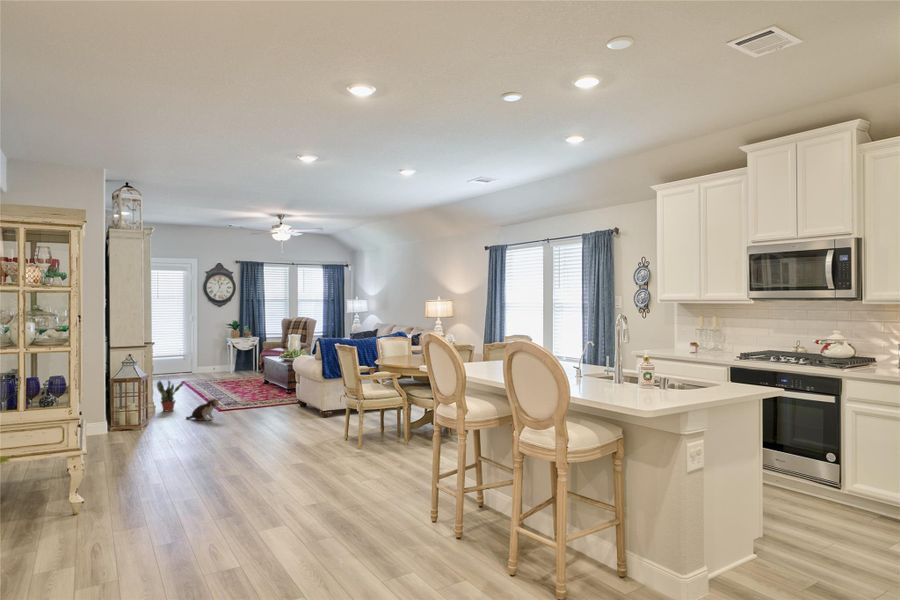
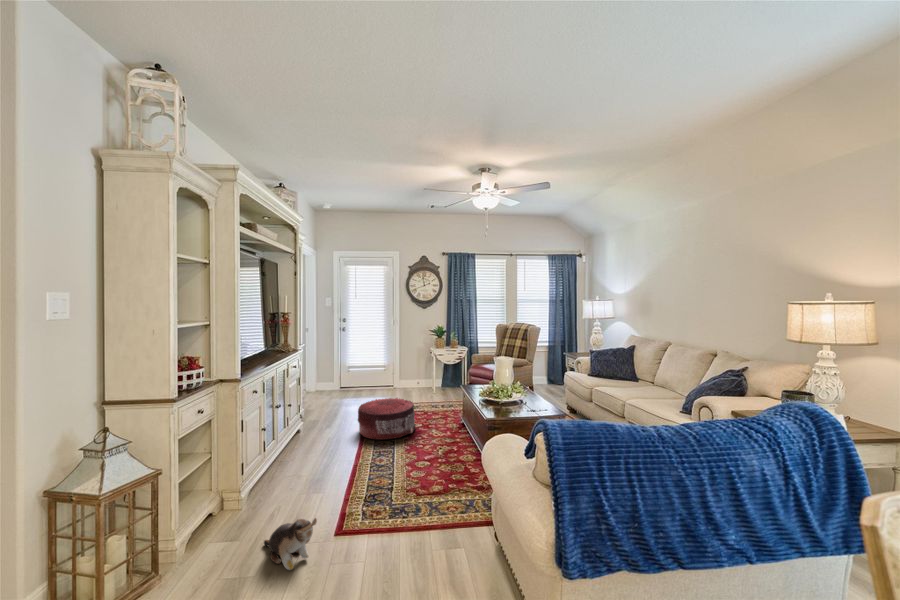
pouf: none [191,369,232,393] -> present [358,398,416,440]
potted plant: present [157,381,184,412] -> none [258,434,300,496]

